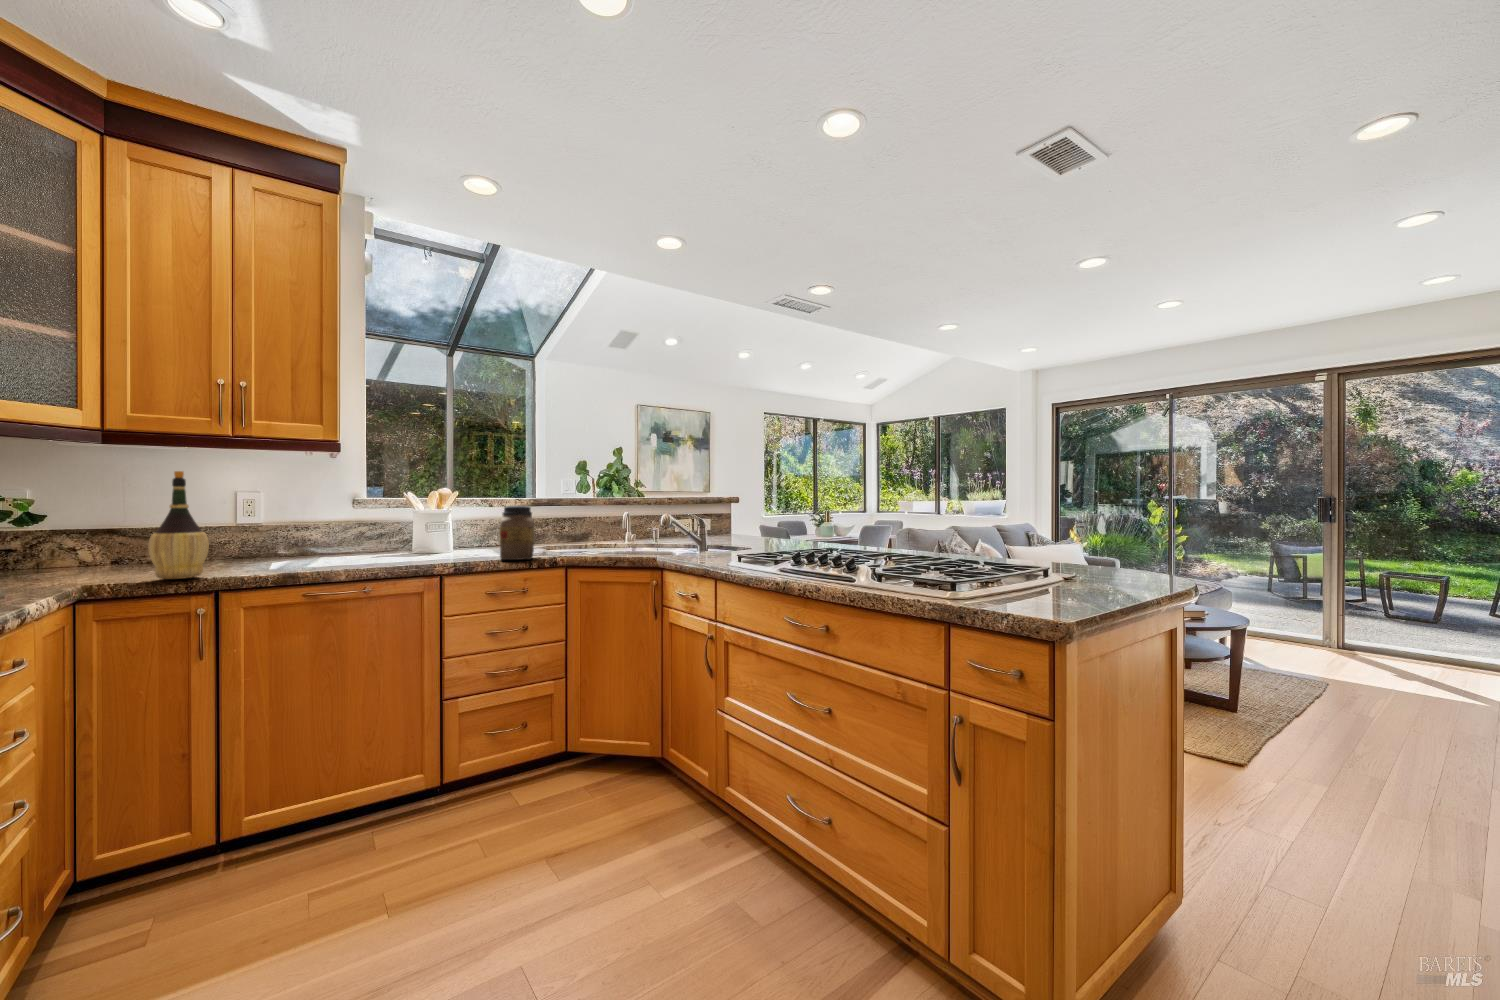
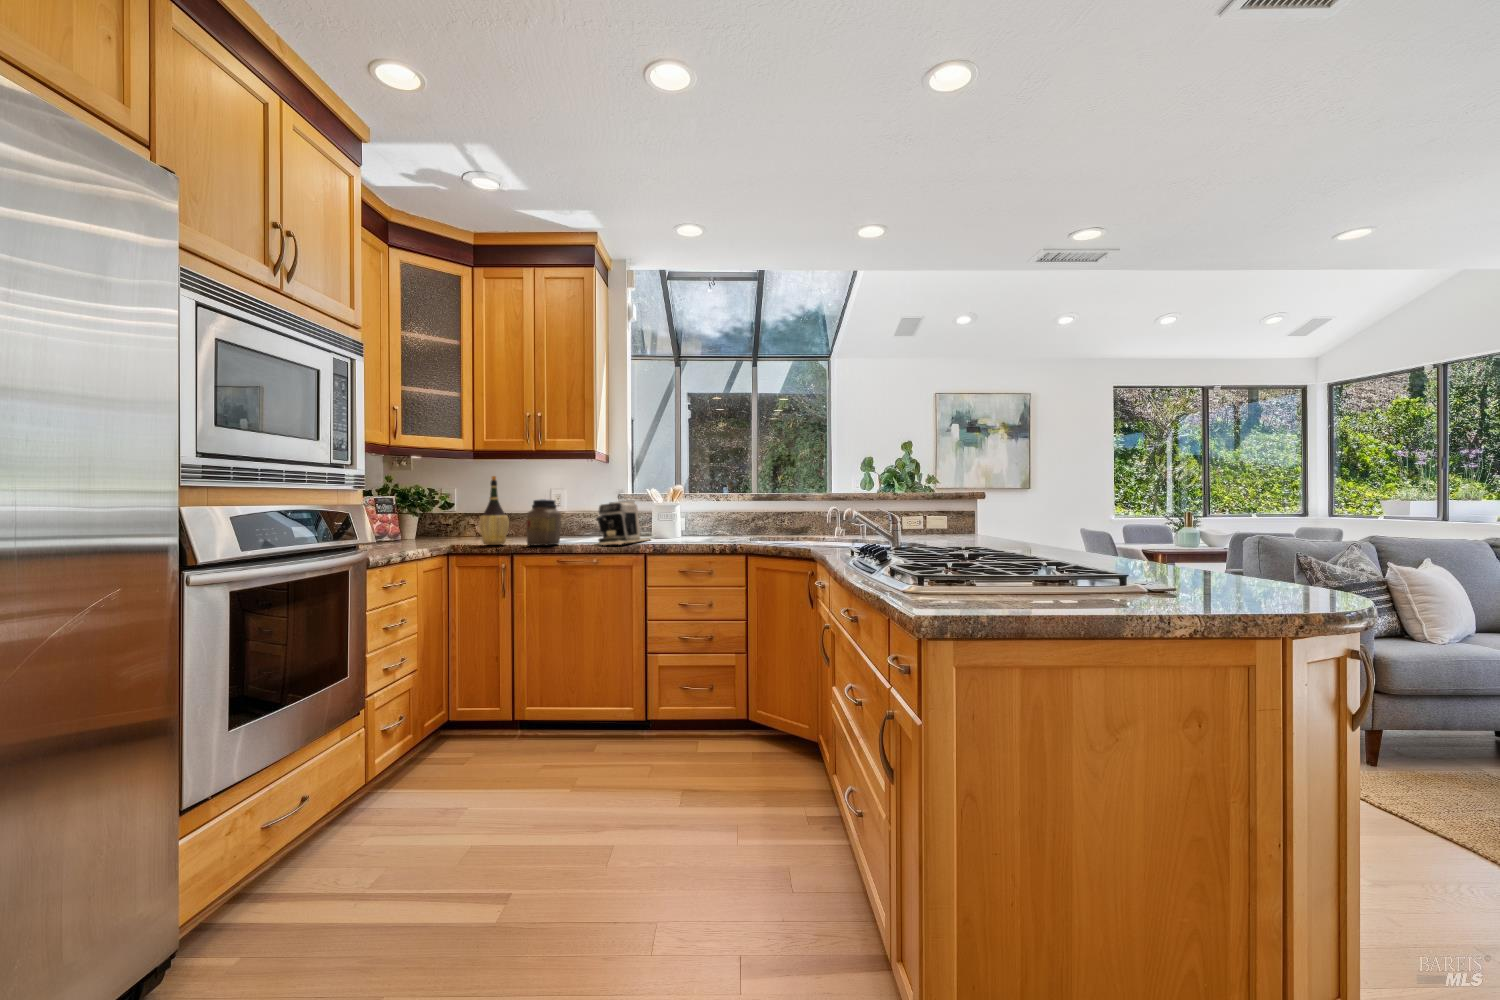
jar: present [499,506,534,560] -> present [526,499,561,546]
coffee maker: none [361,507,434,568] -> present [596,501,649,545]

